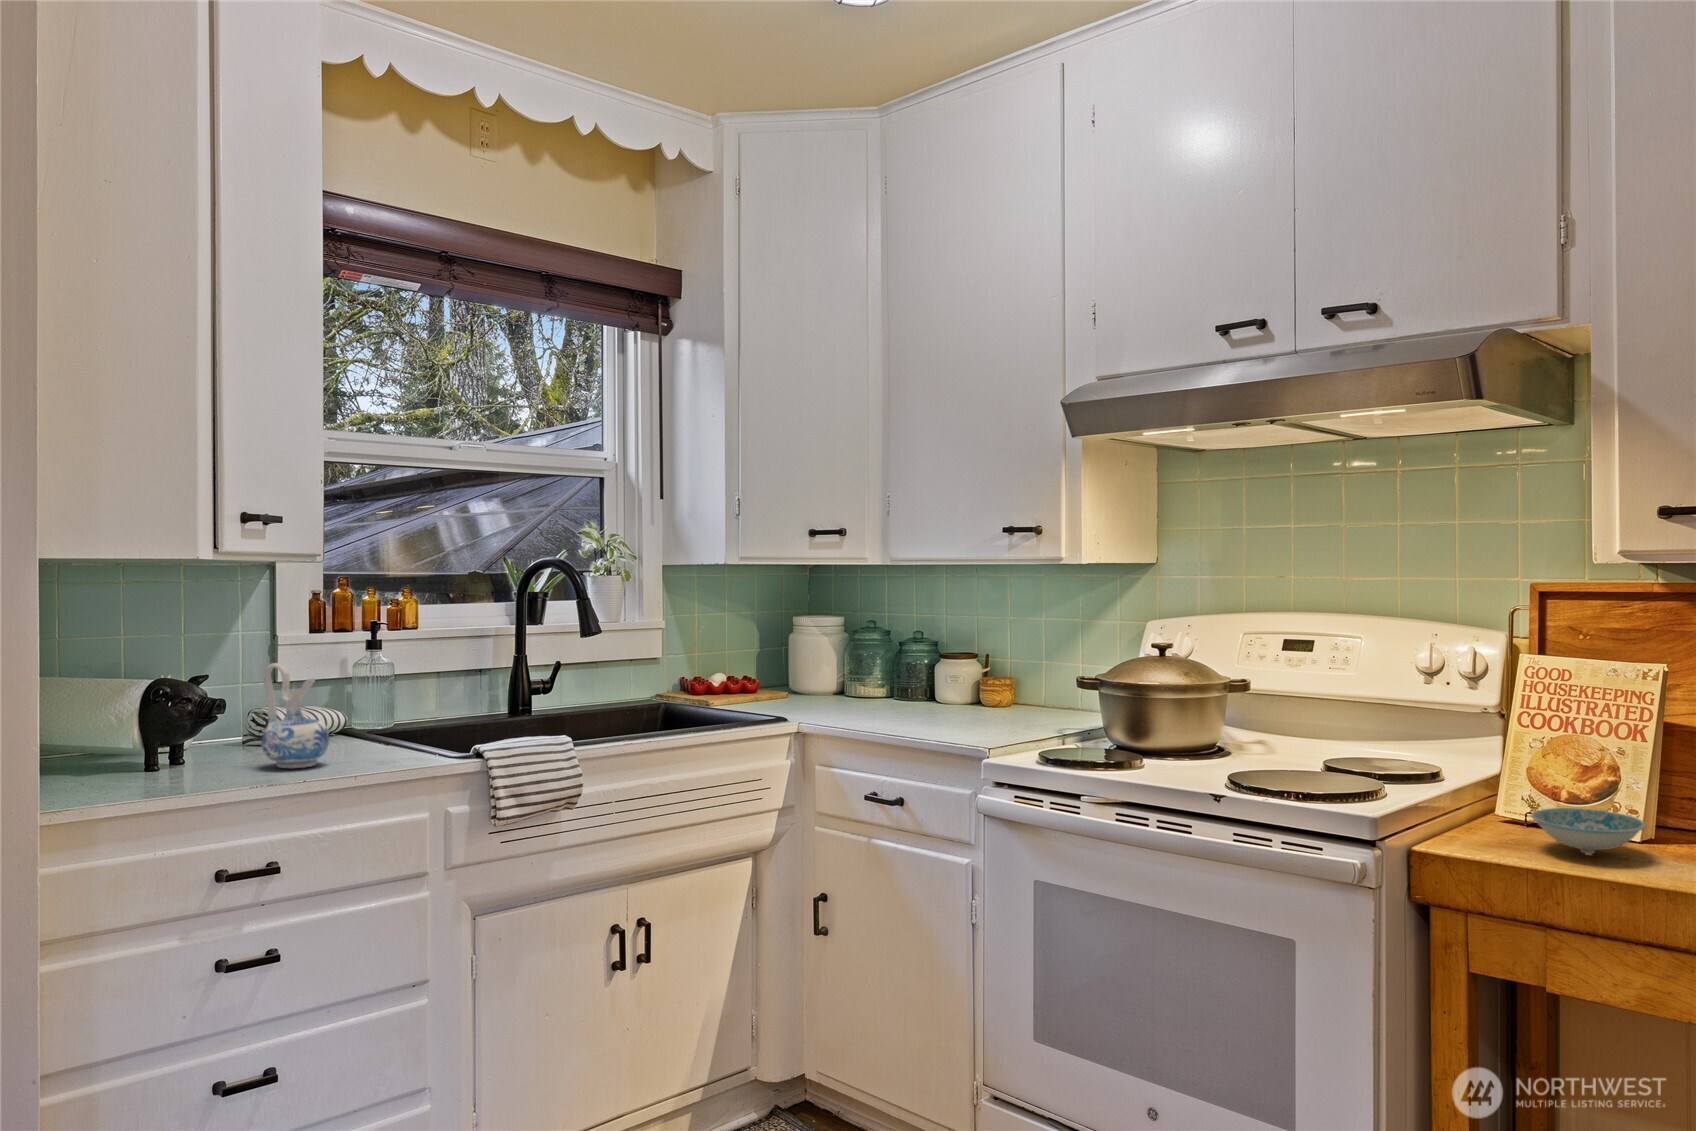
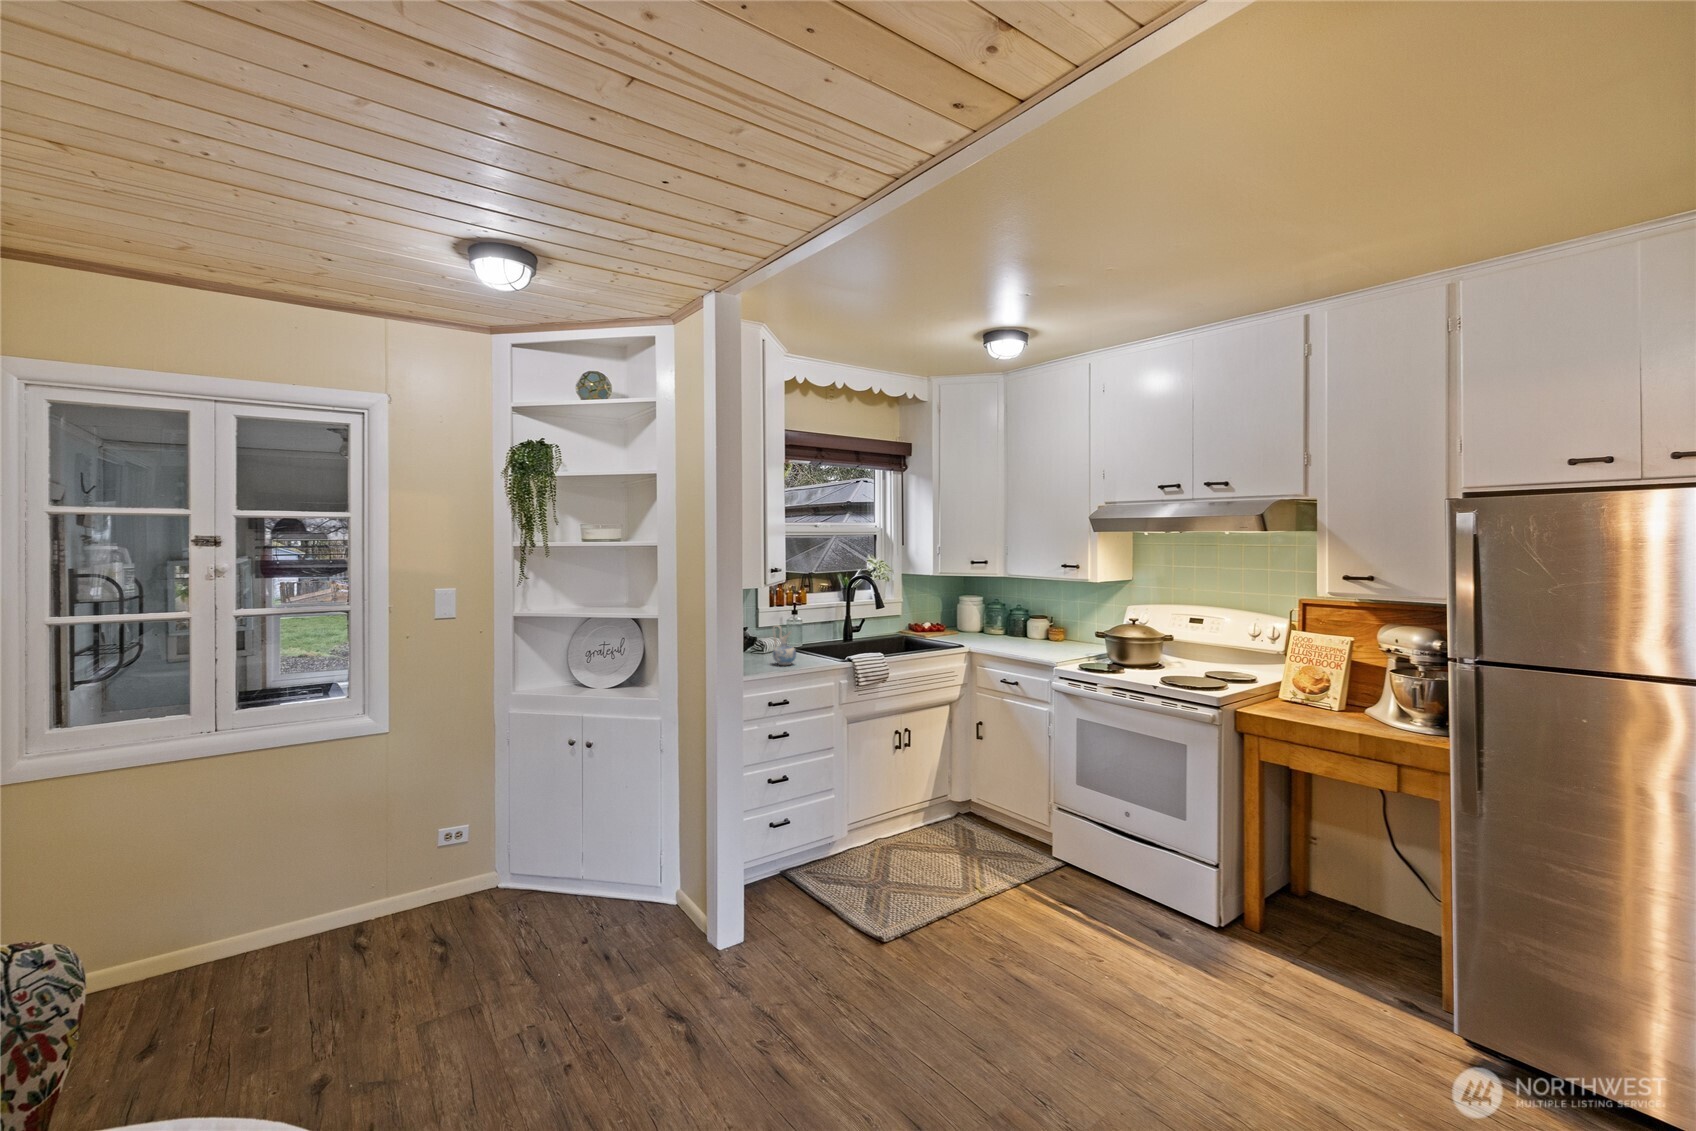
ceramic bowl: present [1531,808,1646,854] -> none [1287,696,1334,714]

